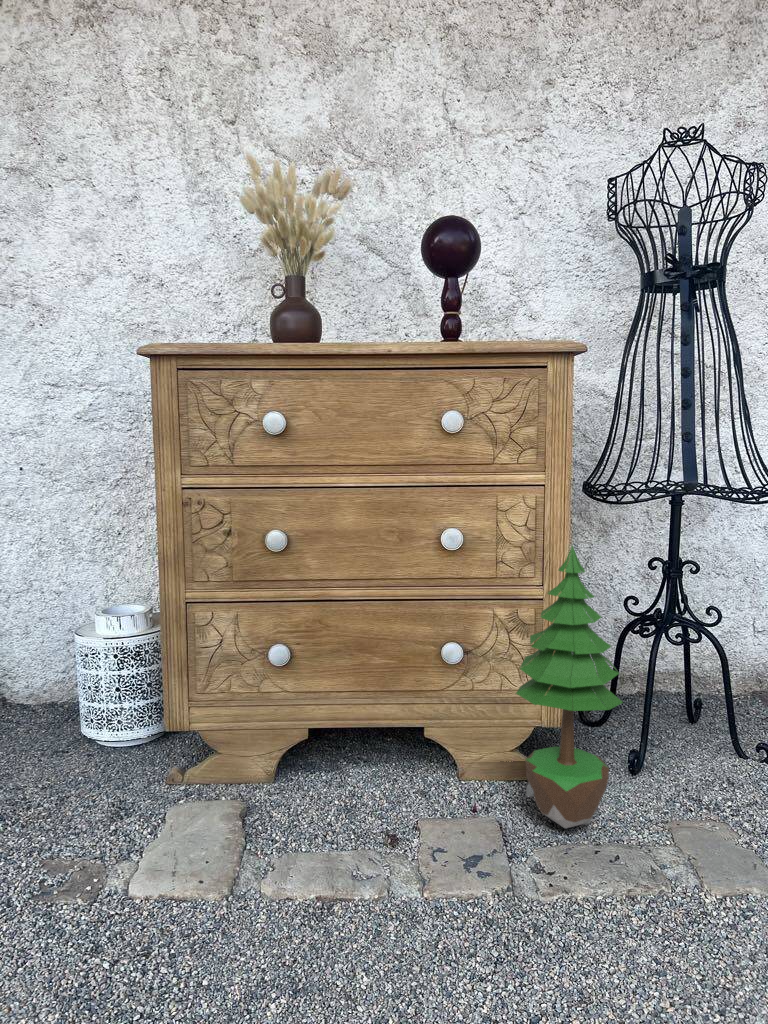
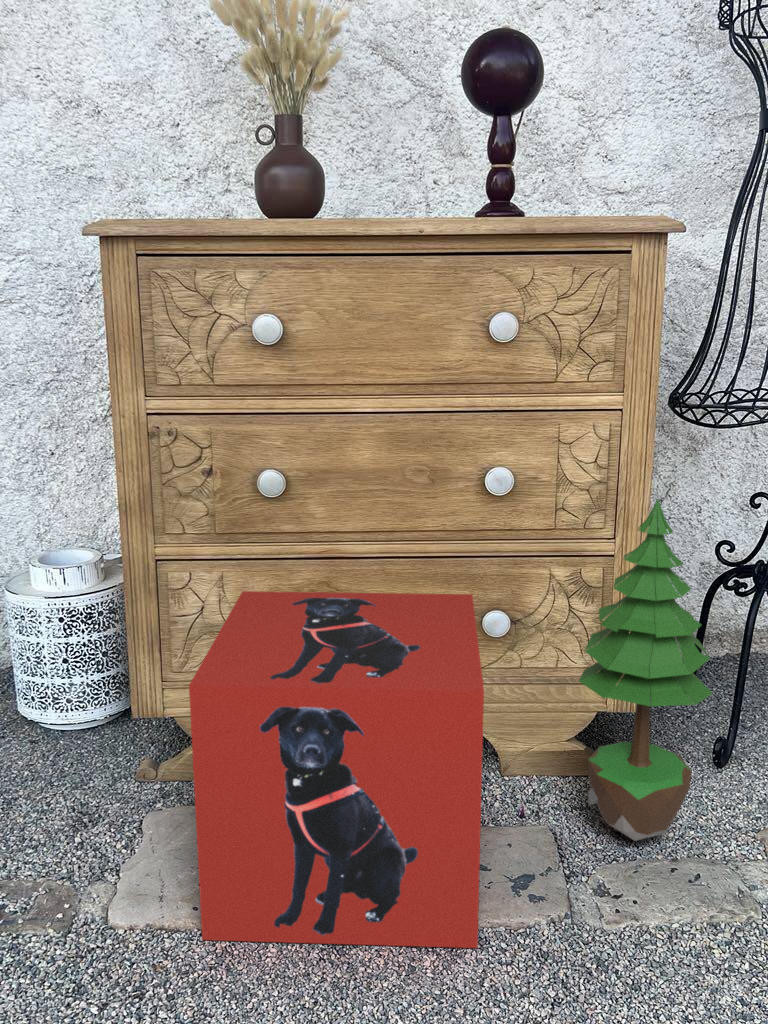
storage box: none [197,625,435,917] -> present [189,591,484,948]

